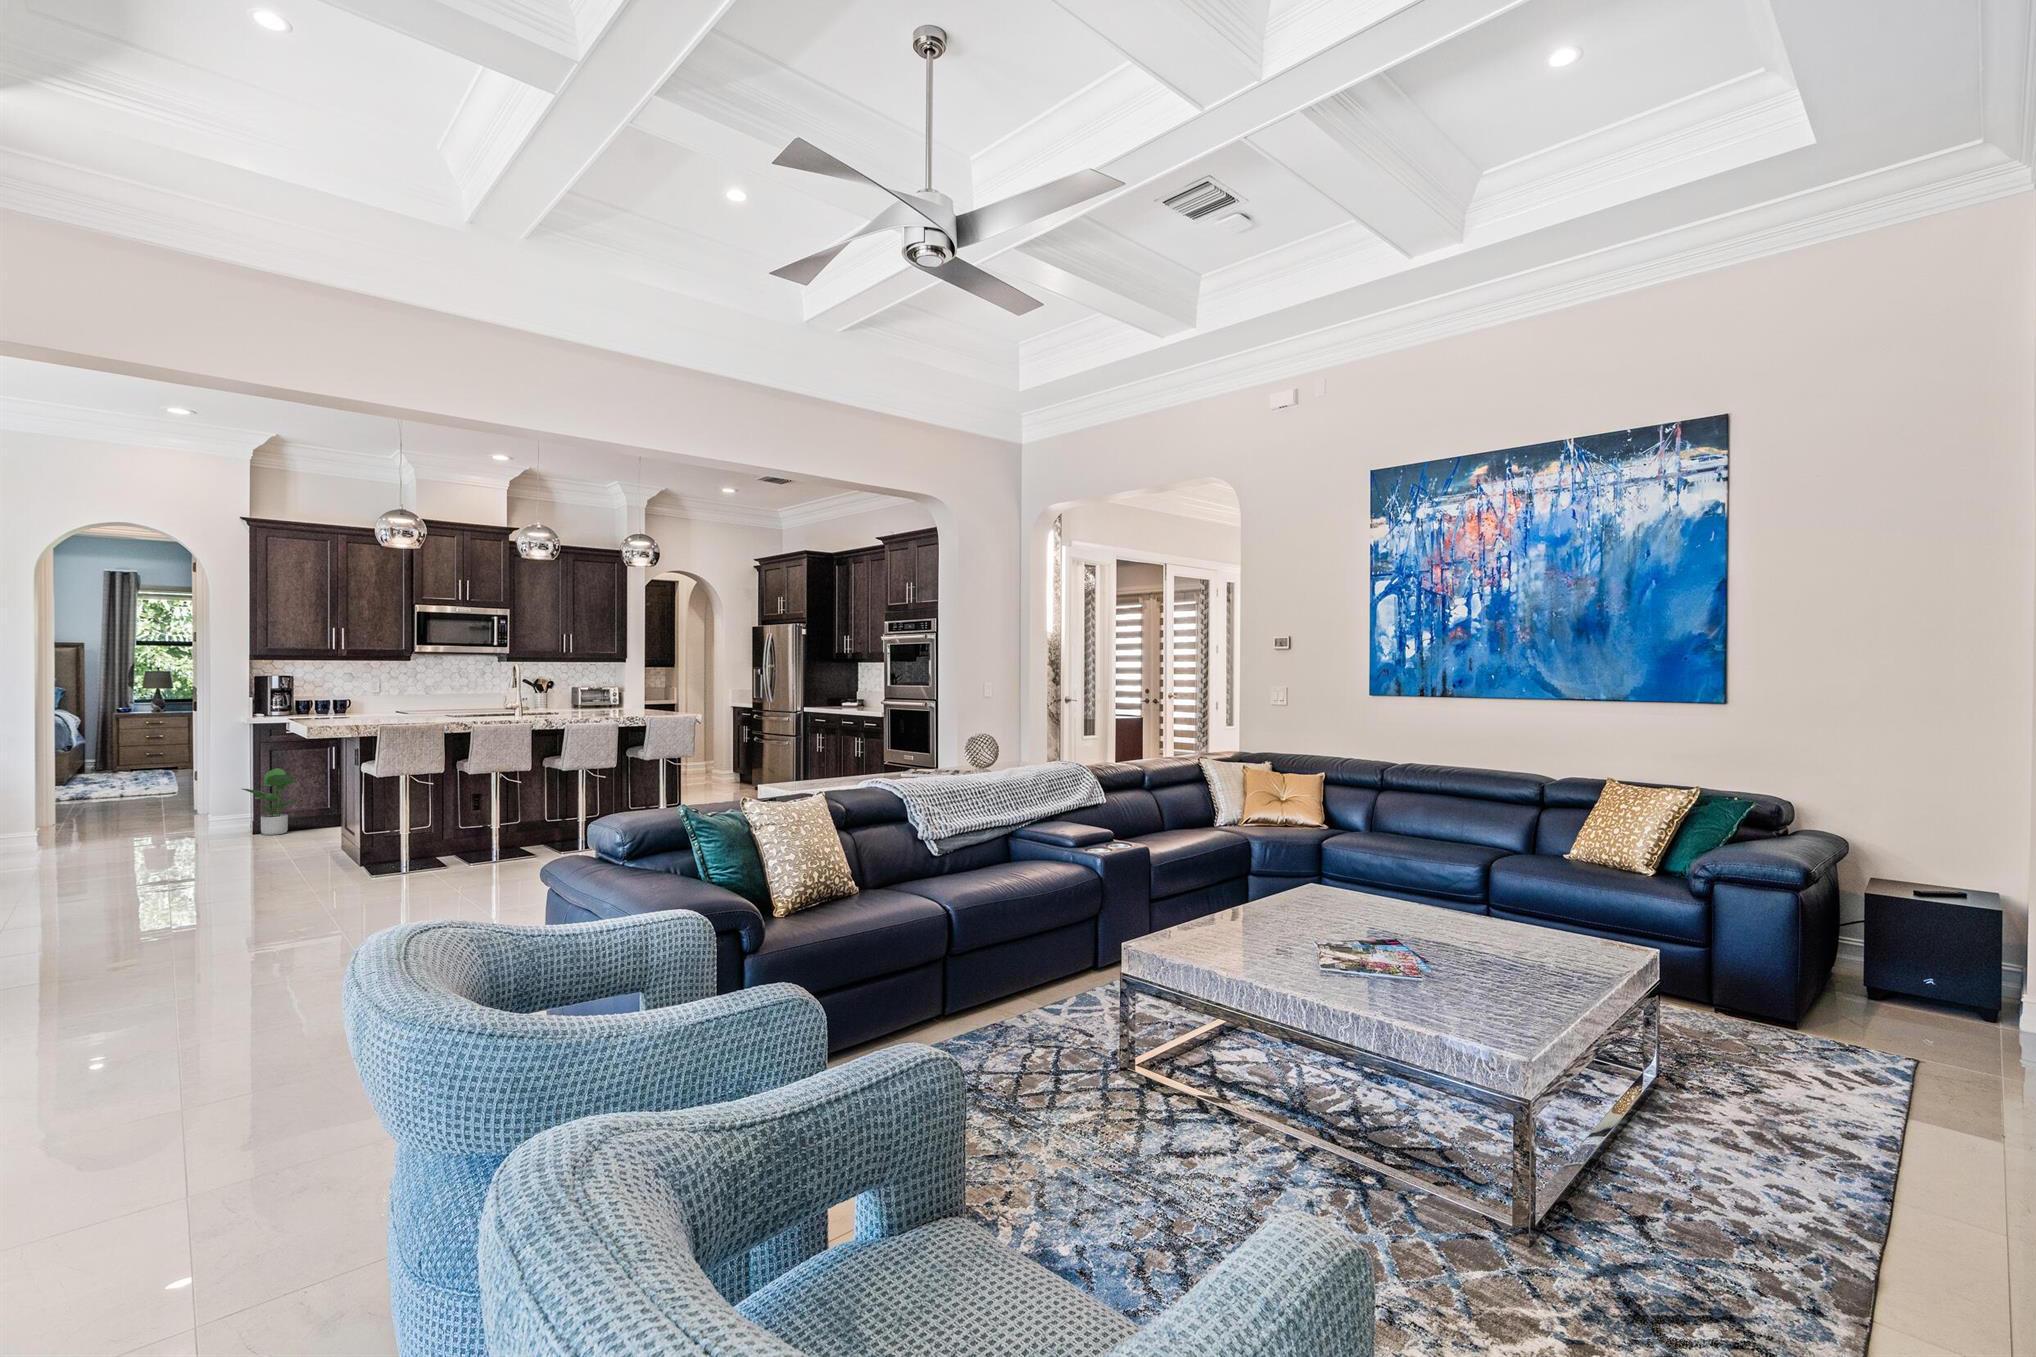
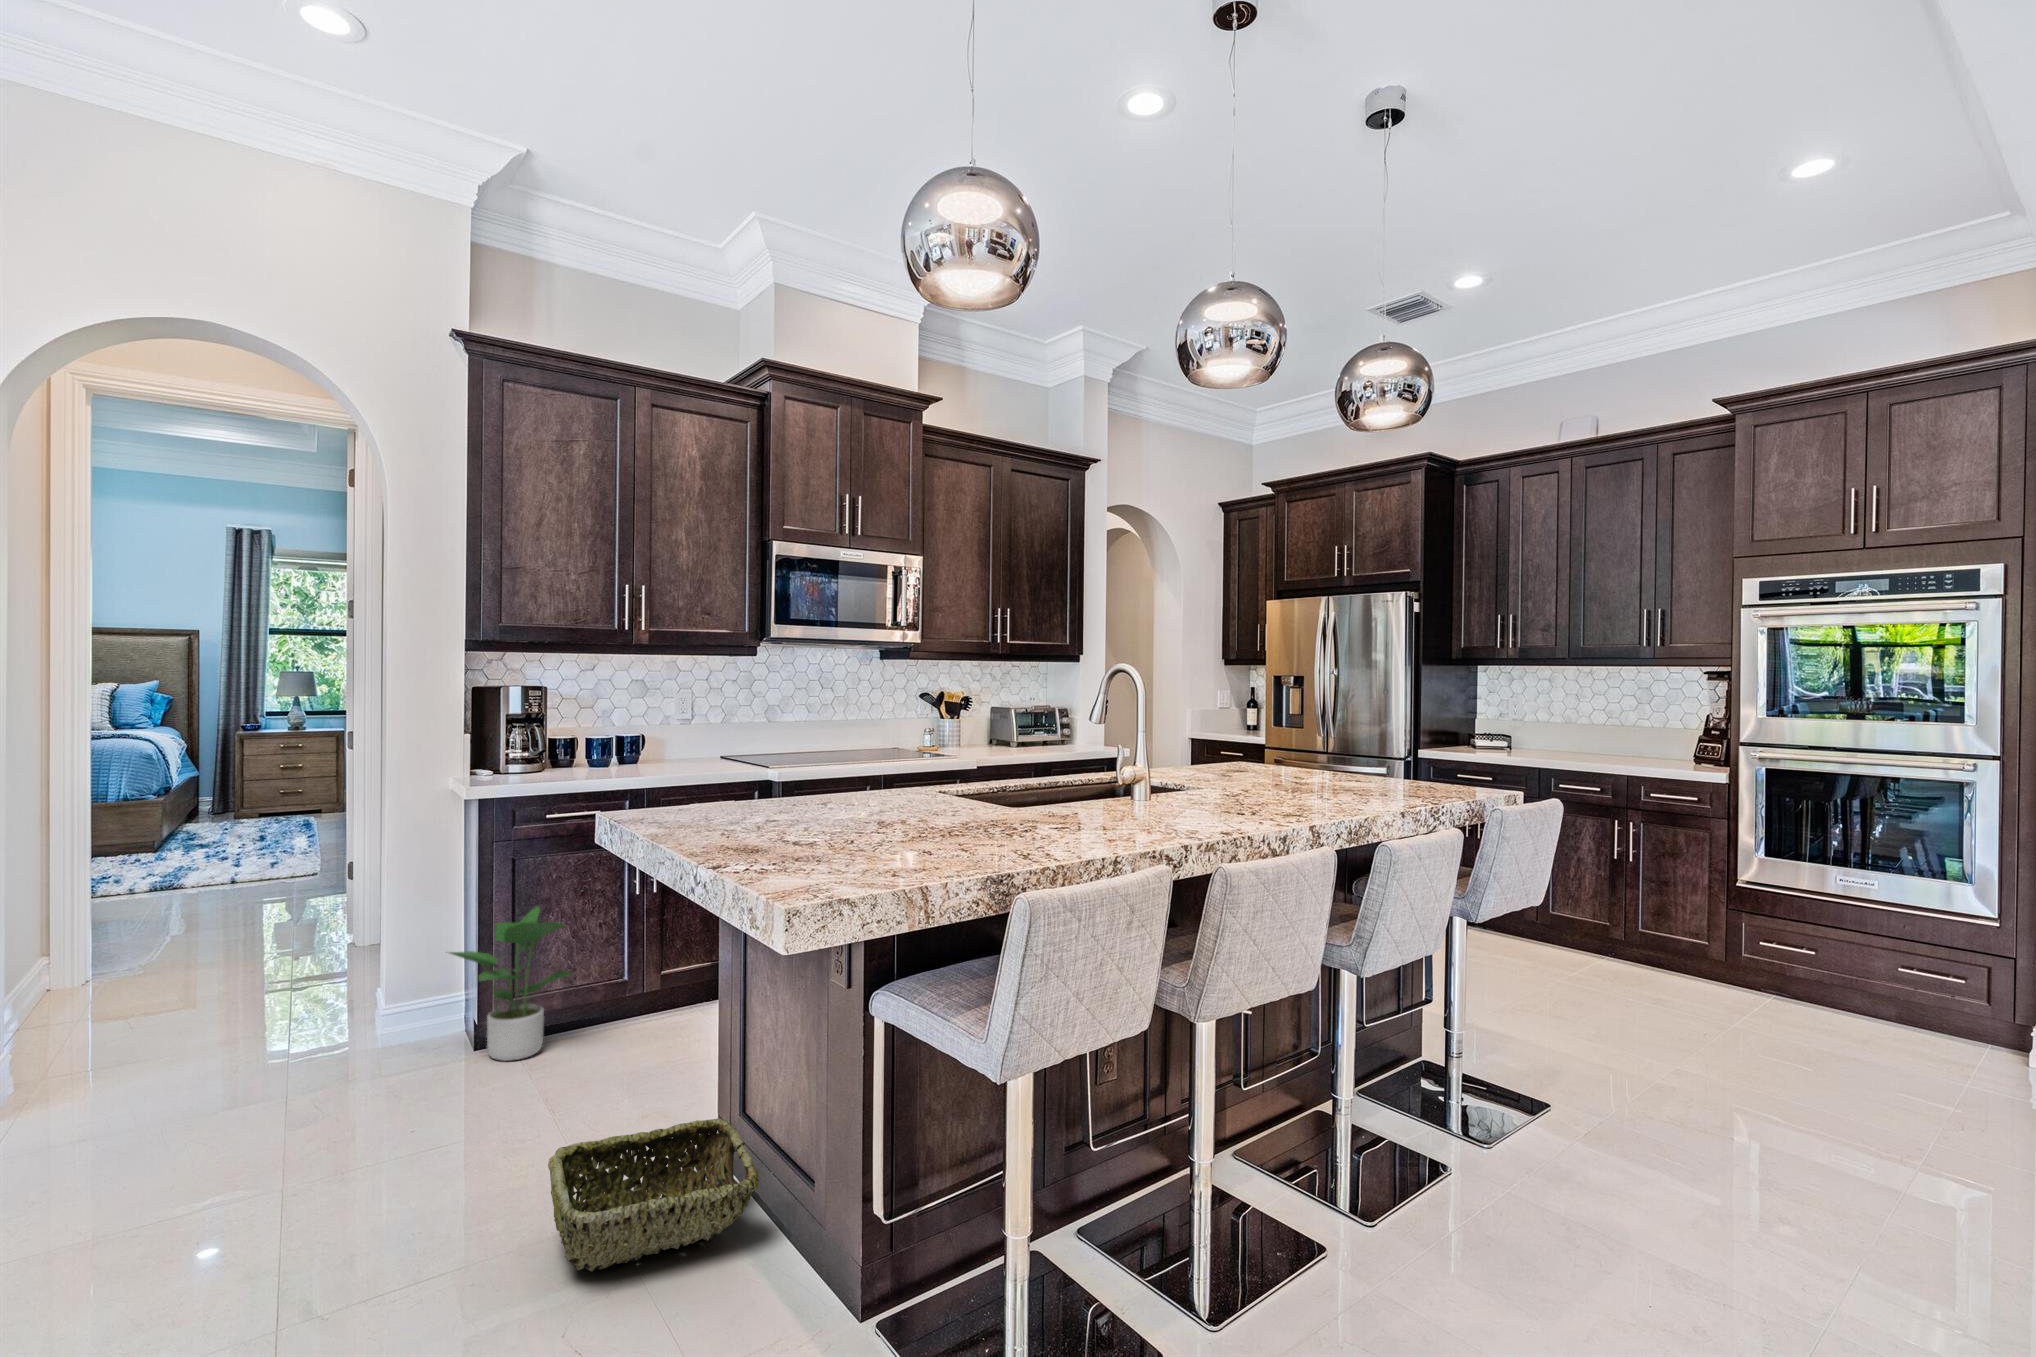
woven basket: none [268,826,345,863] -> present [548,1119,759,1271]

